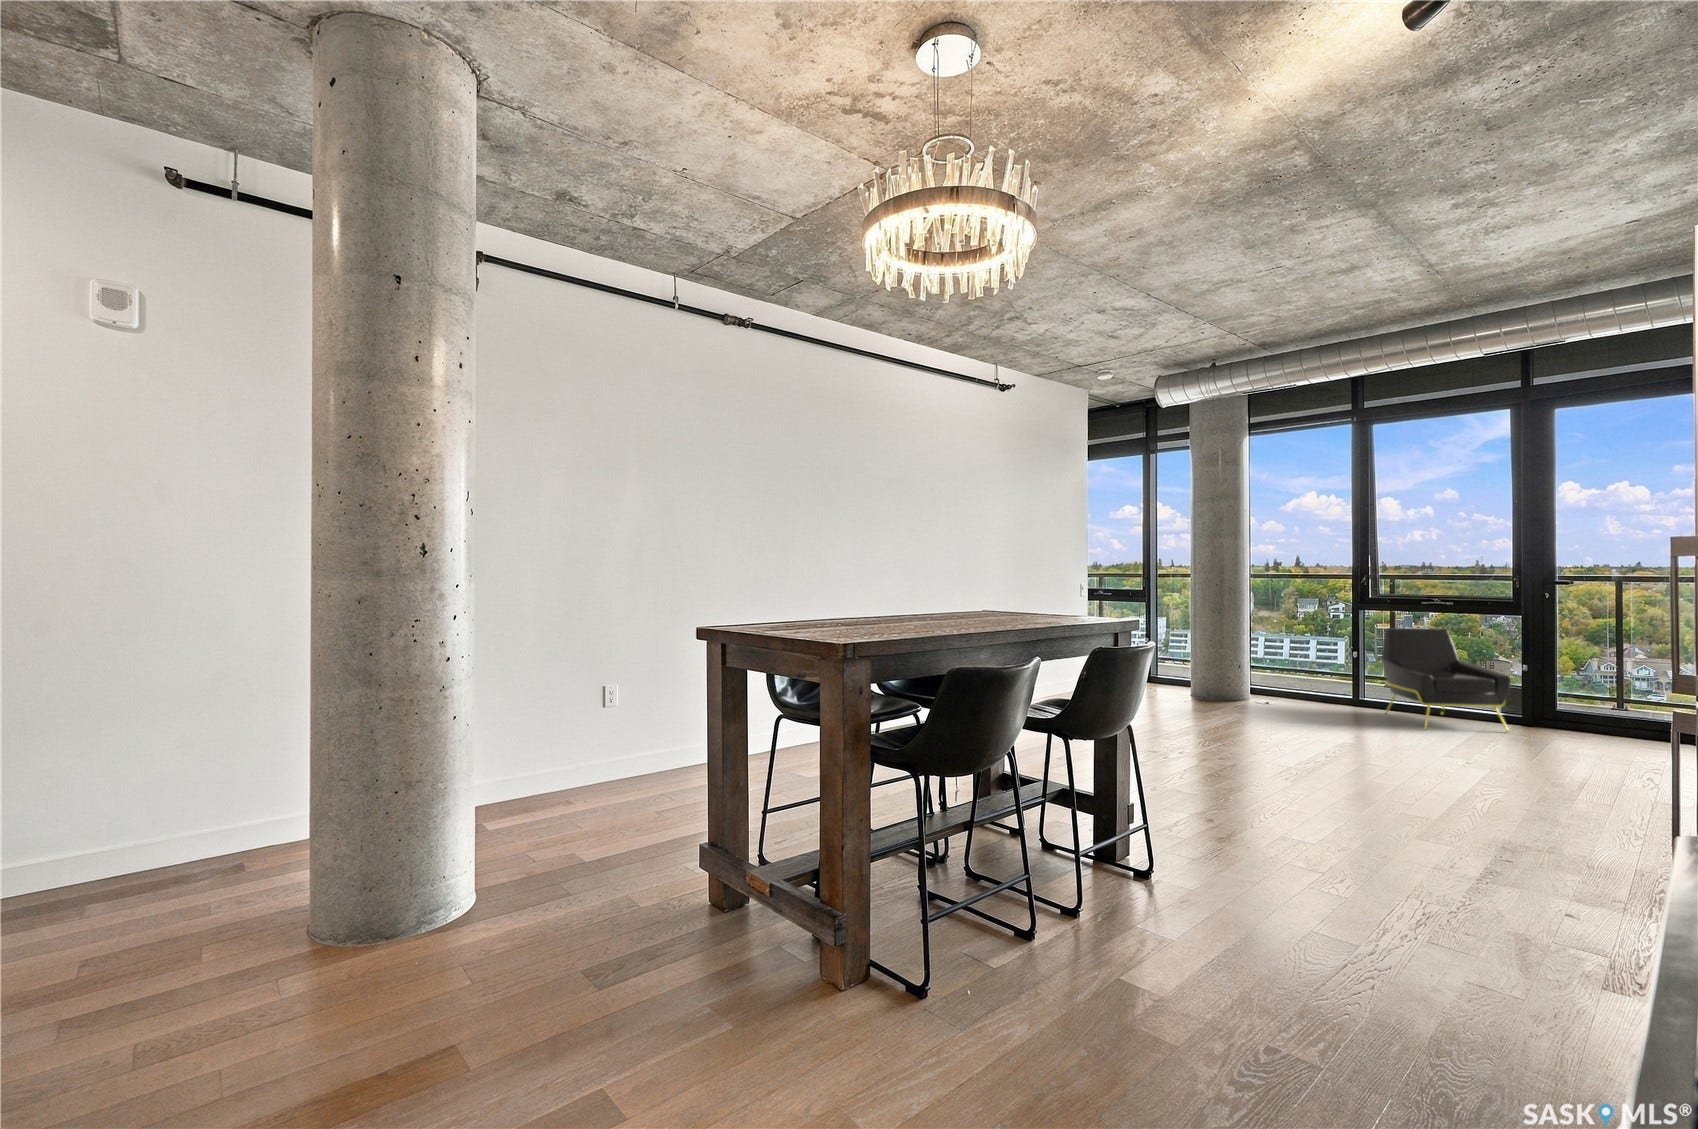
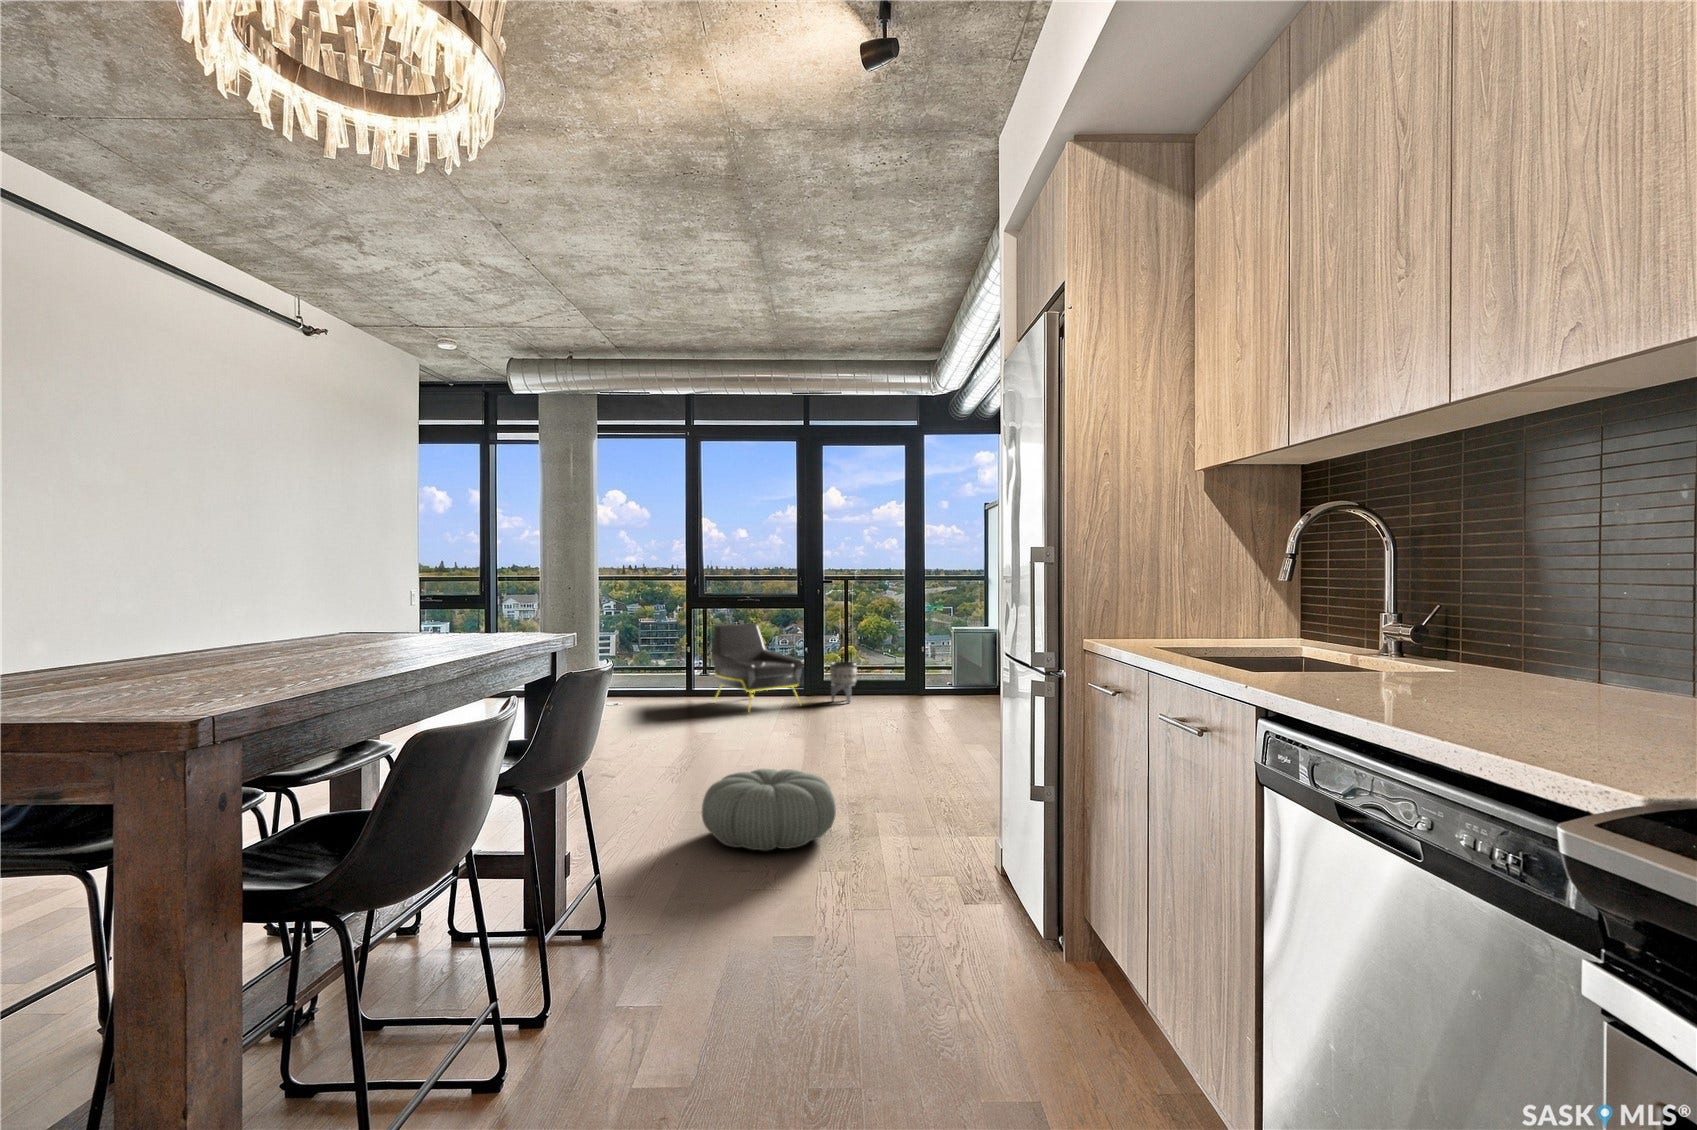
planter: none [1559,683,1606,738] -> present [830,662,857,703]
pouf: none [1288,775,1455,864] -> present [702,769,836,851]

